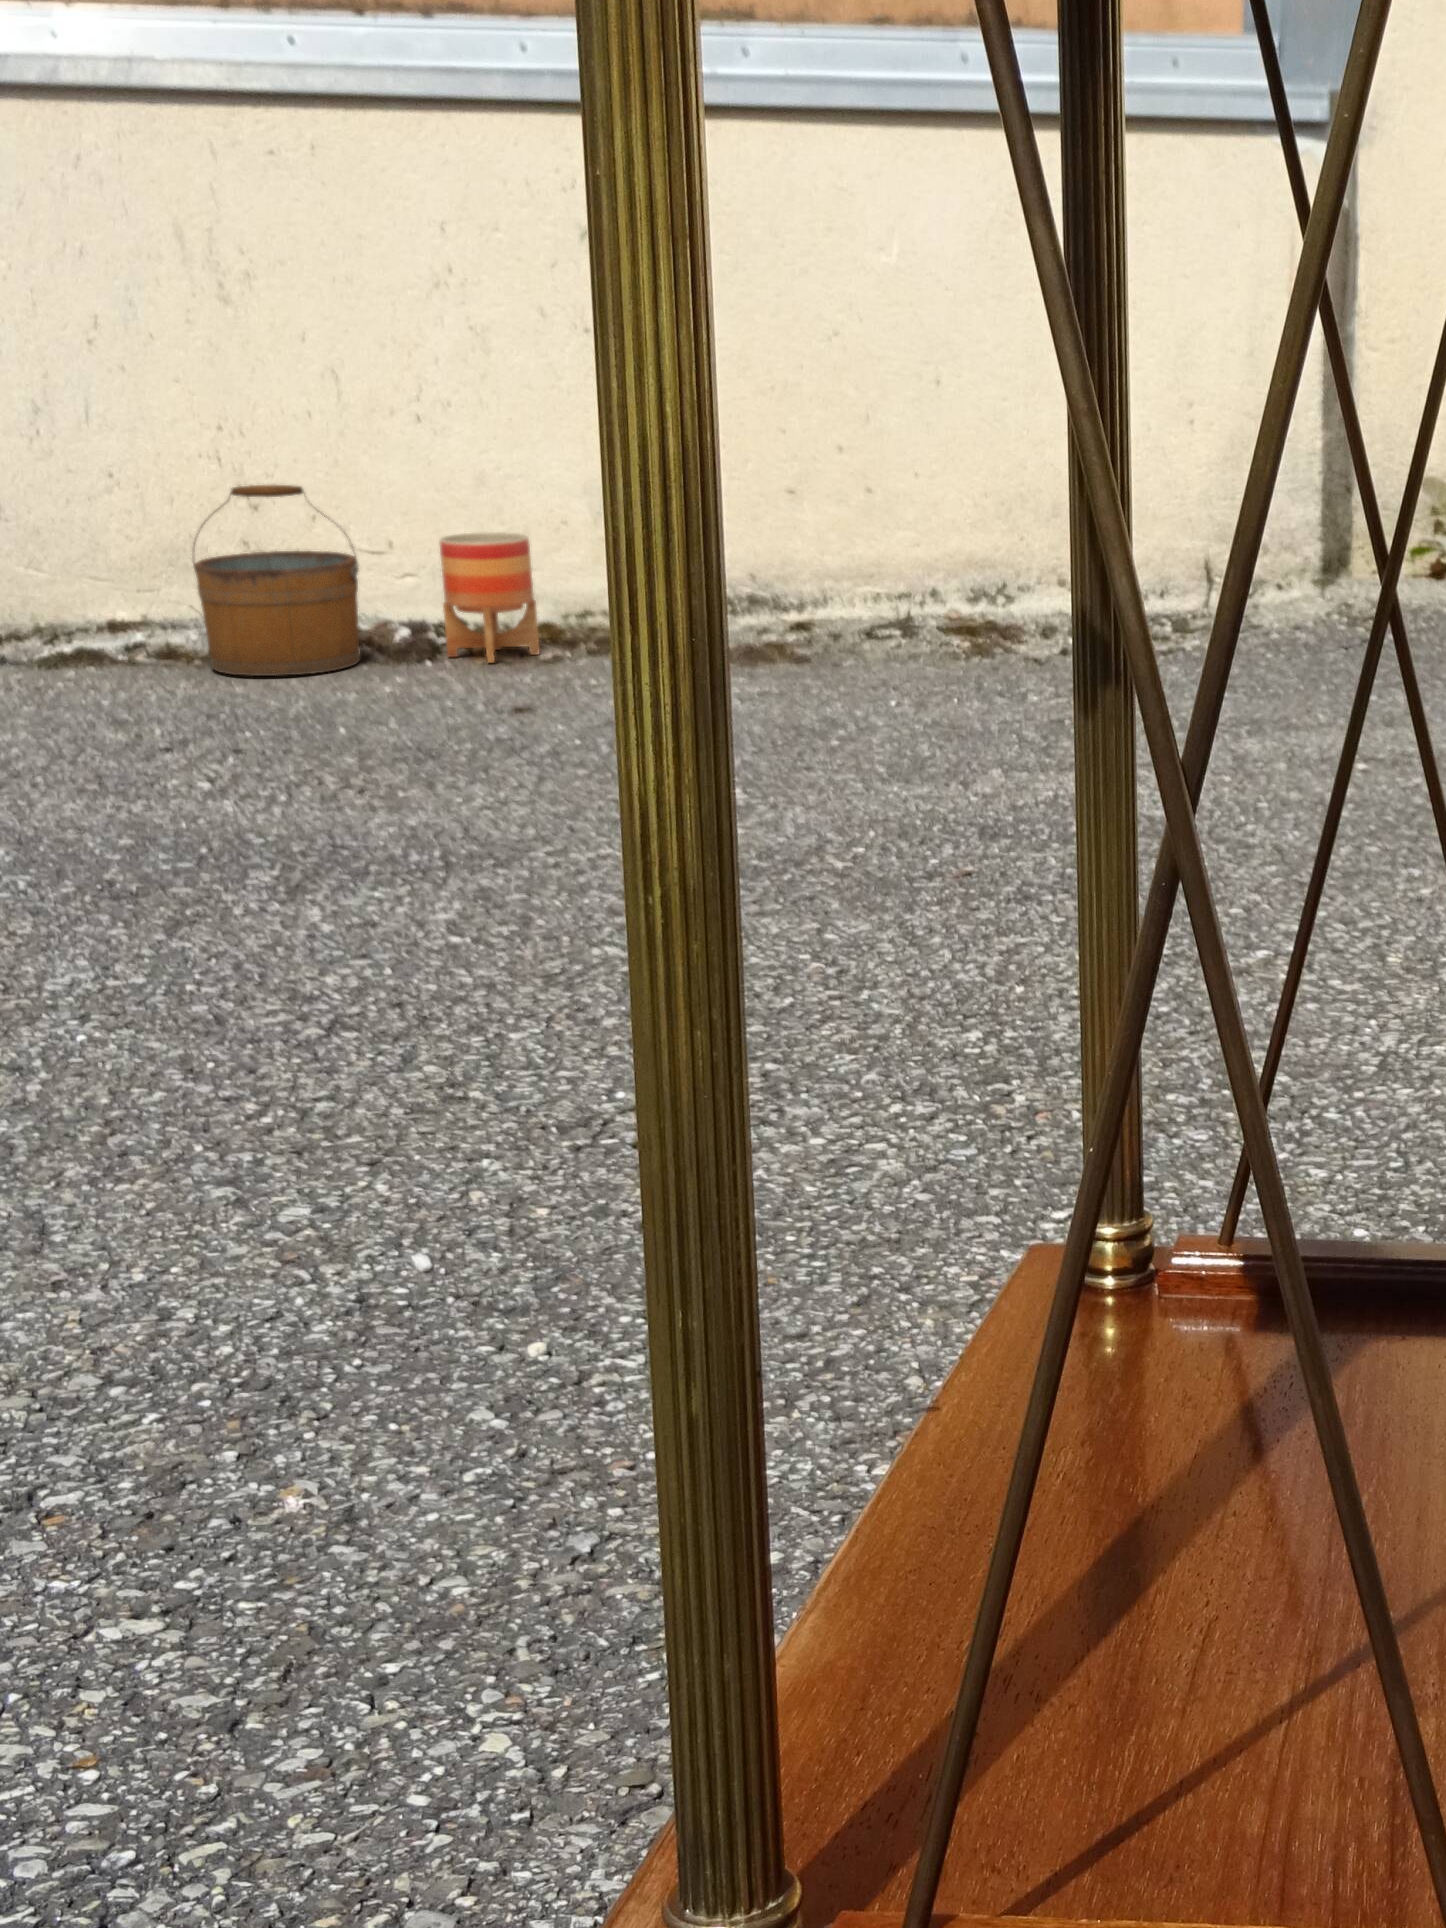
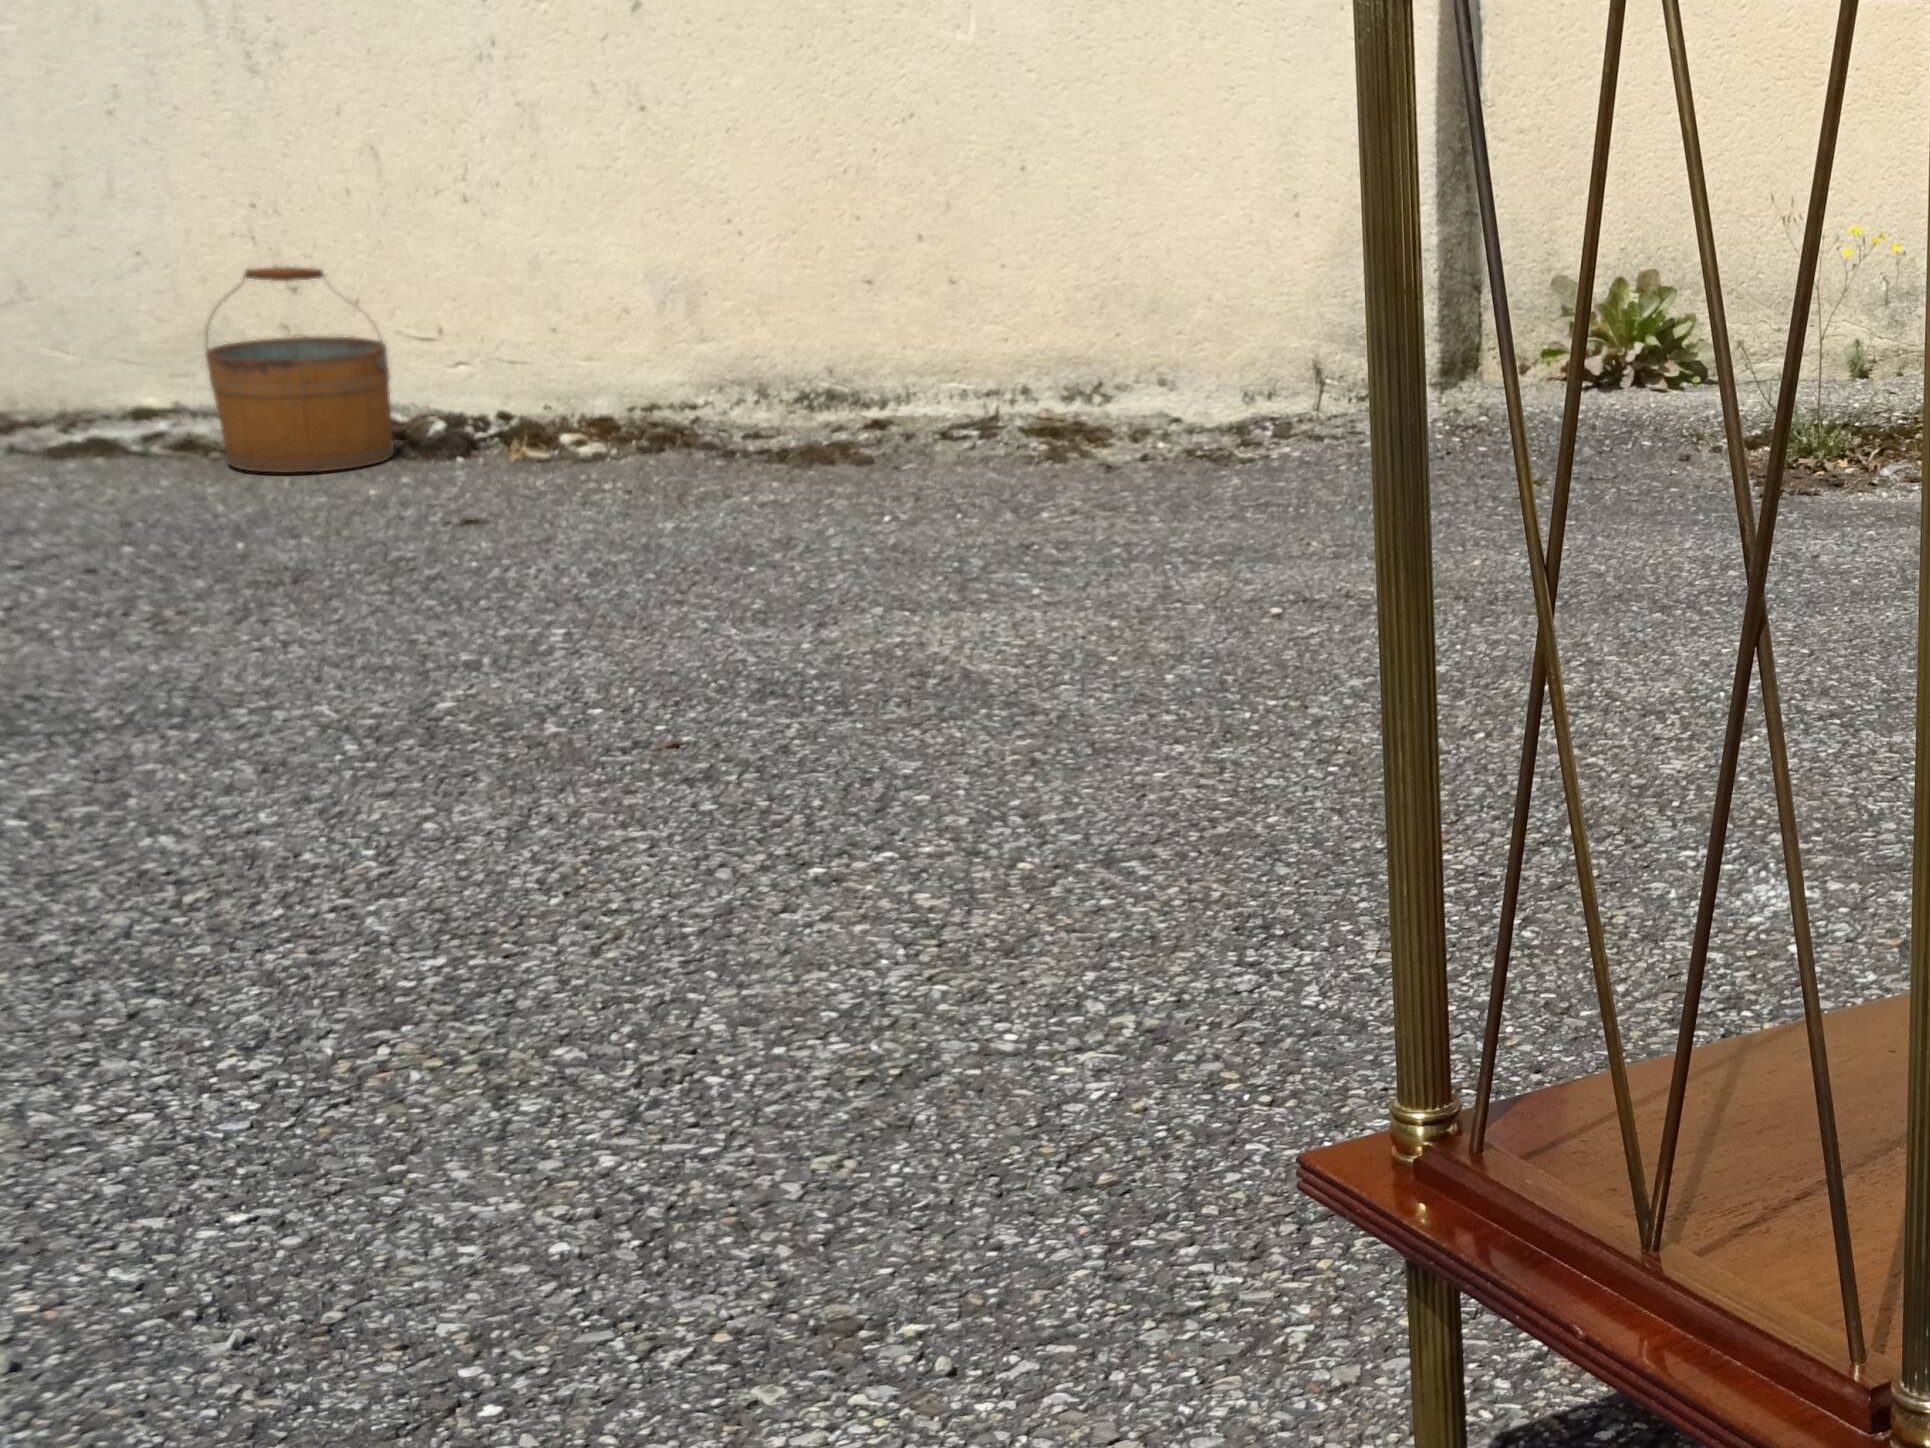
planter: present [440,532,540,663] -> none [477,320,592,460]

